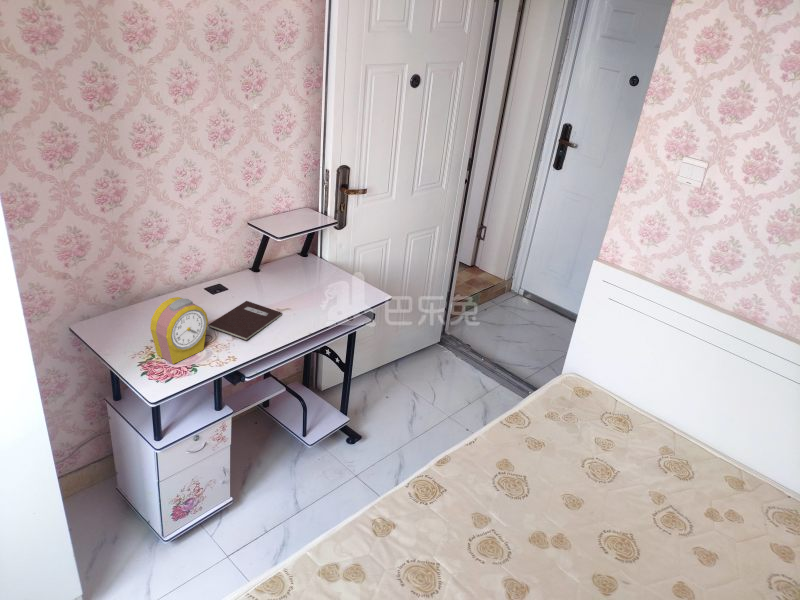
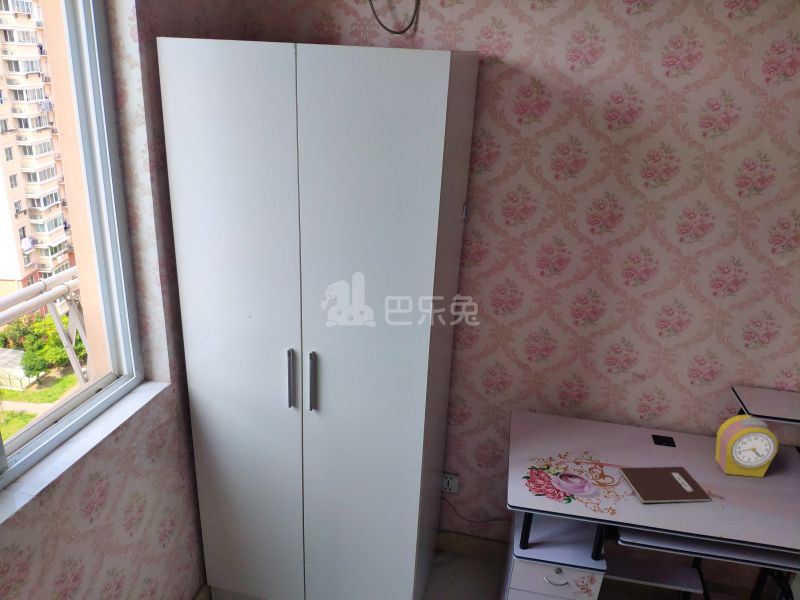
alarm clock: present [150,297,208,364] -> present [715,415,778,477]

